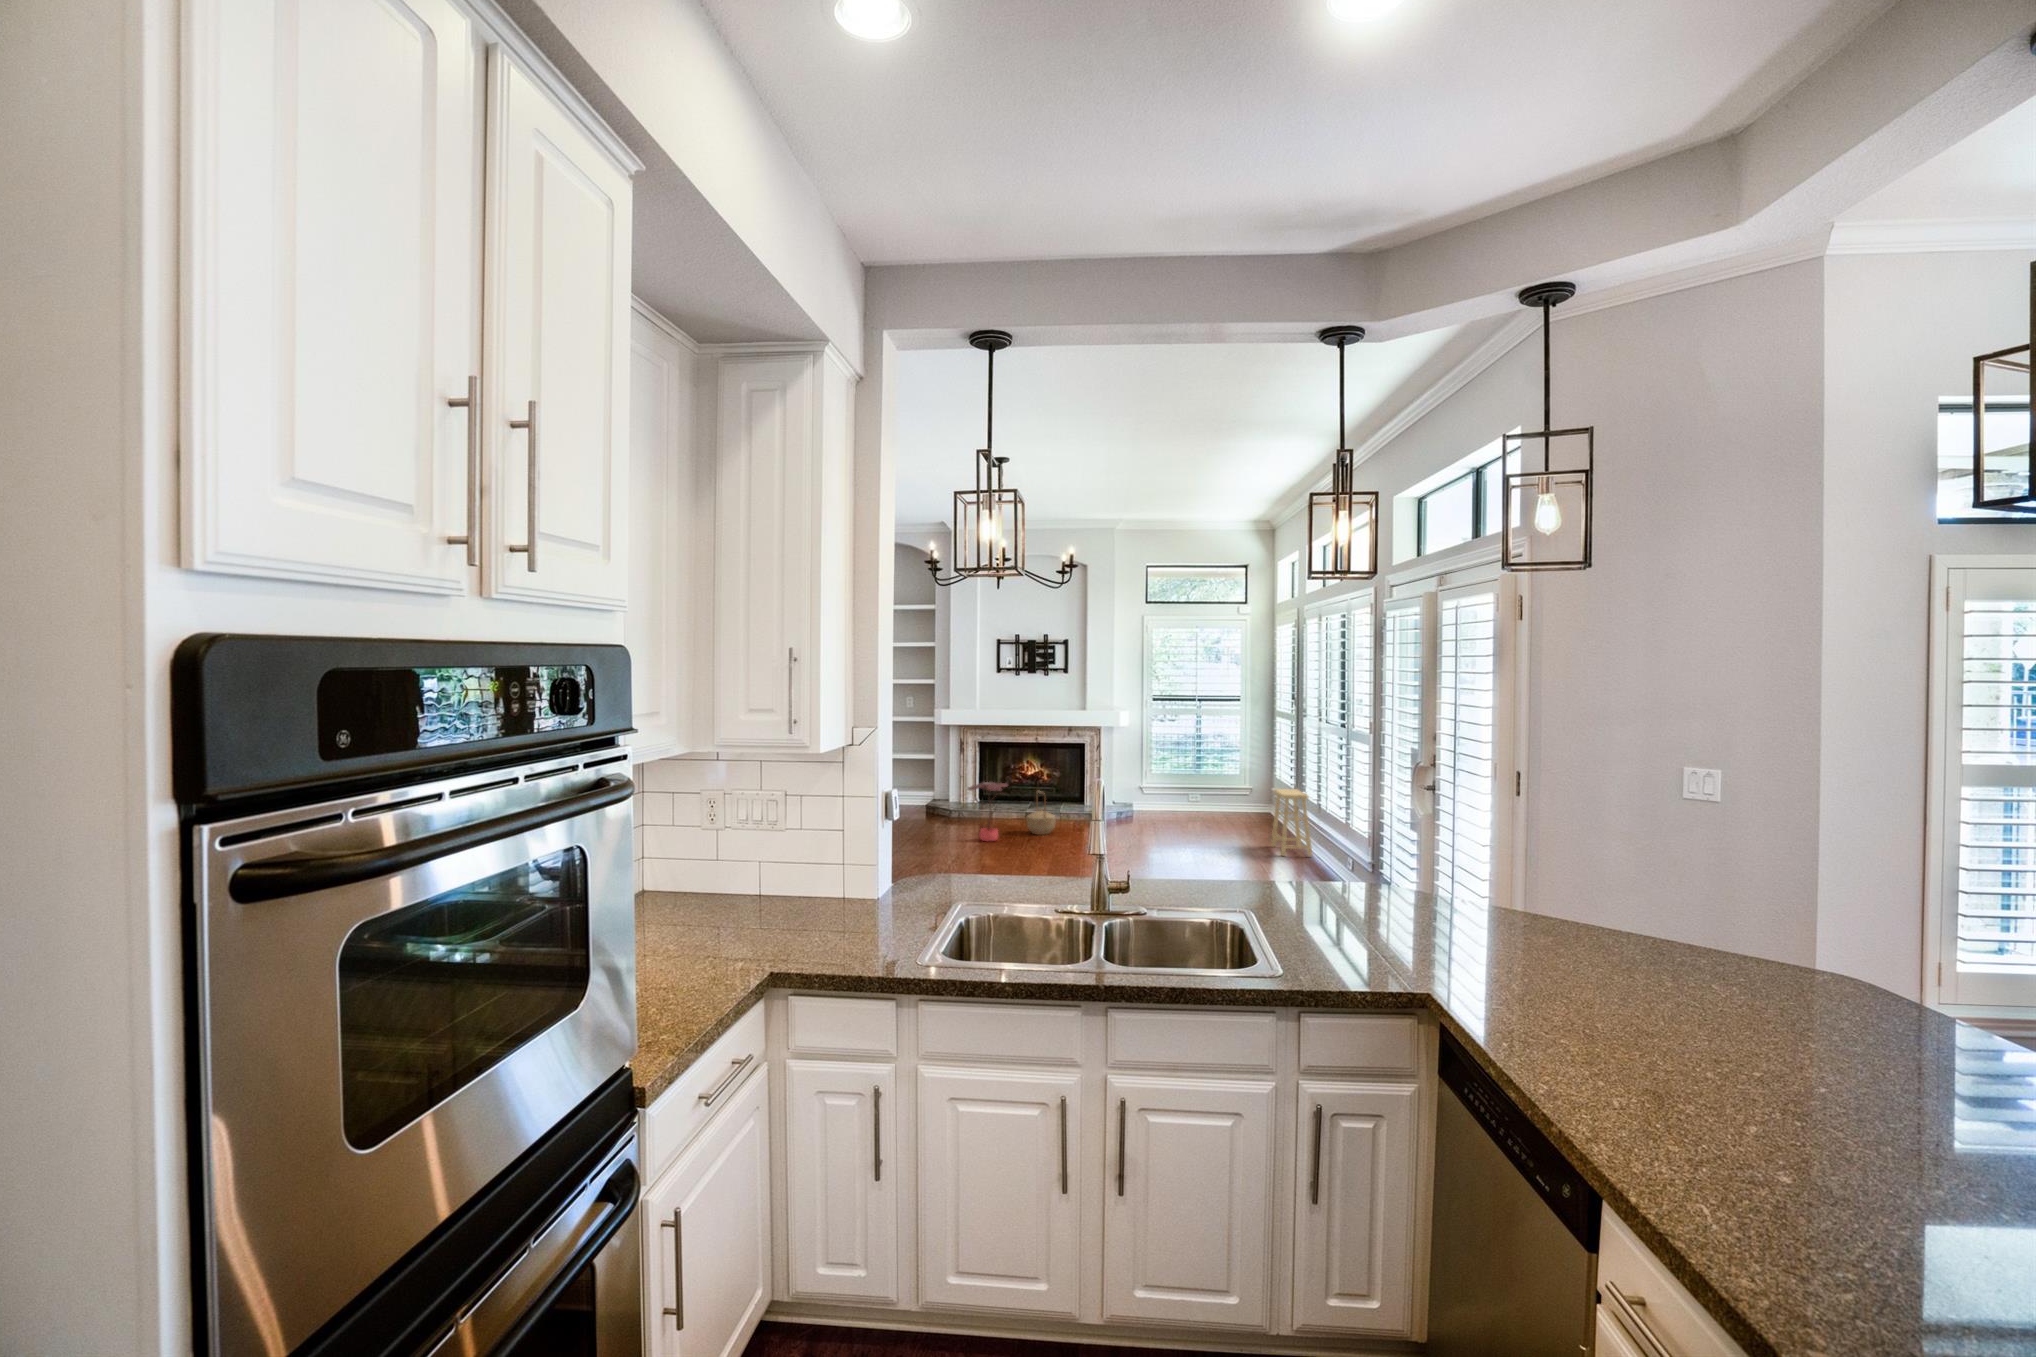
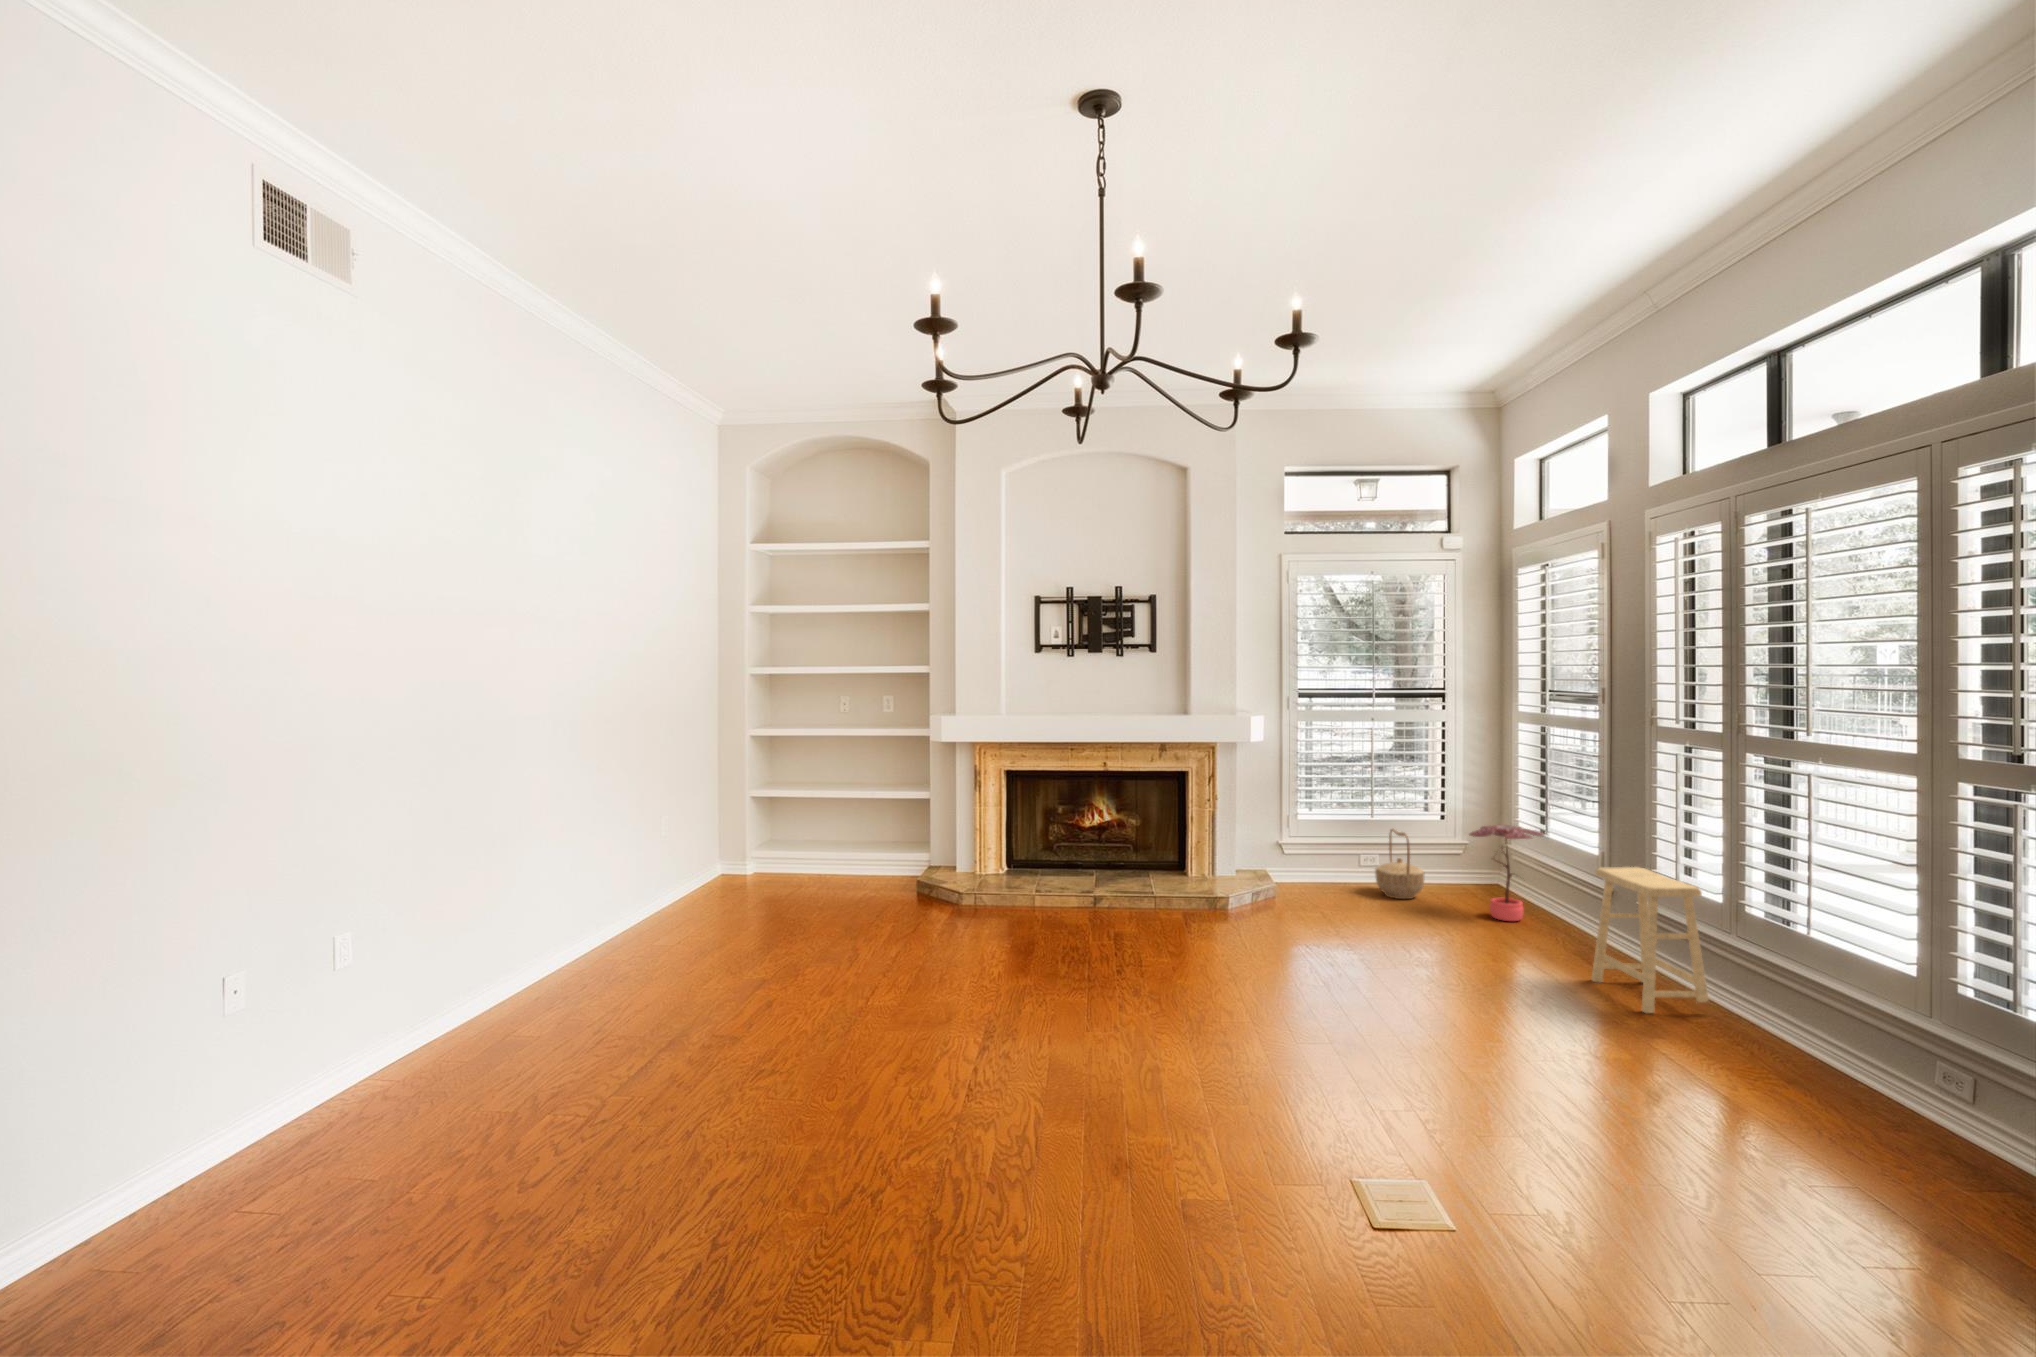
potted plant: present [968,782,1007,842] -> present [1469,825,1544,921]
basket: present [1026,791,1056,835] -> present [1375,829,1424,899]

